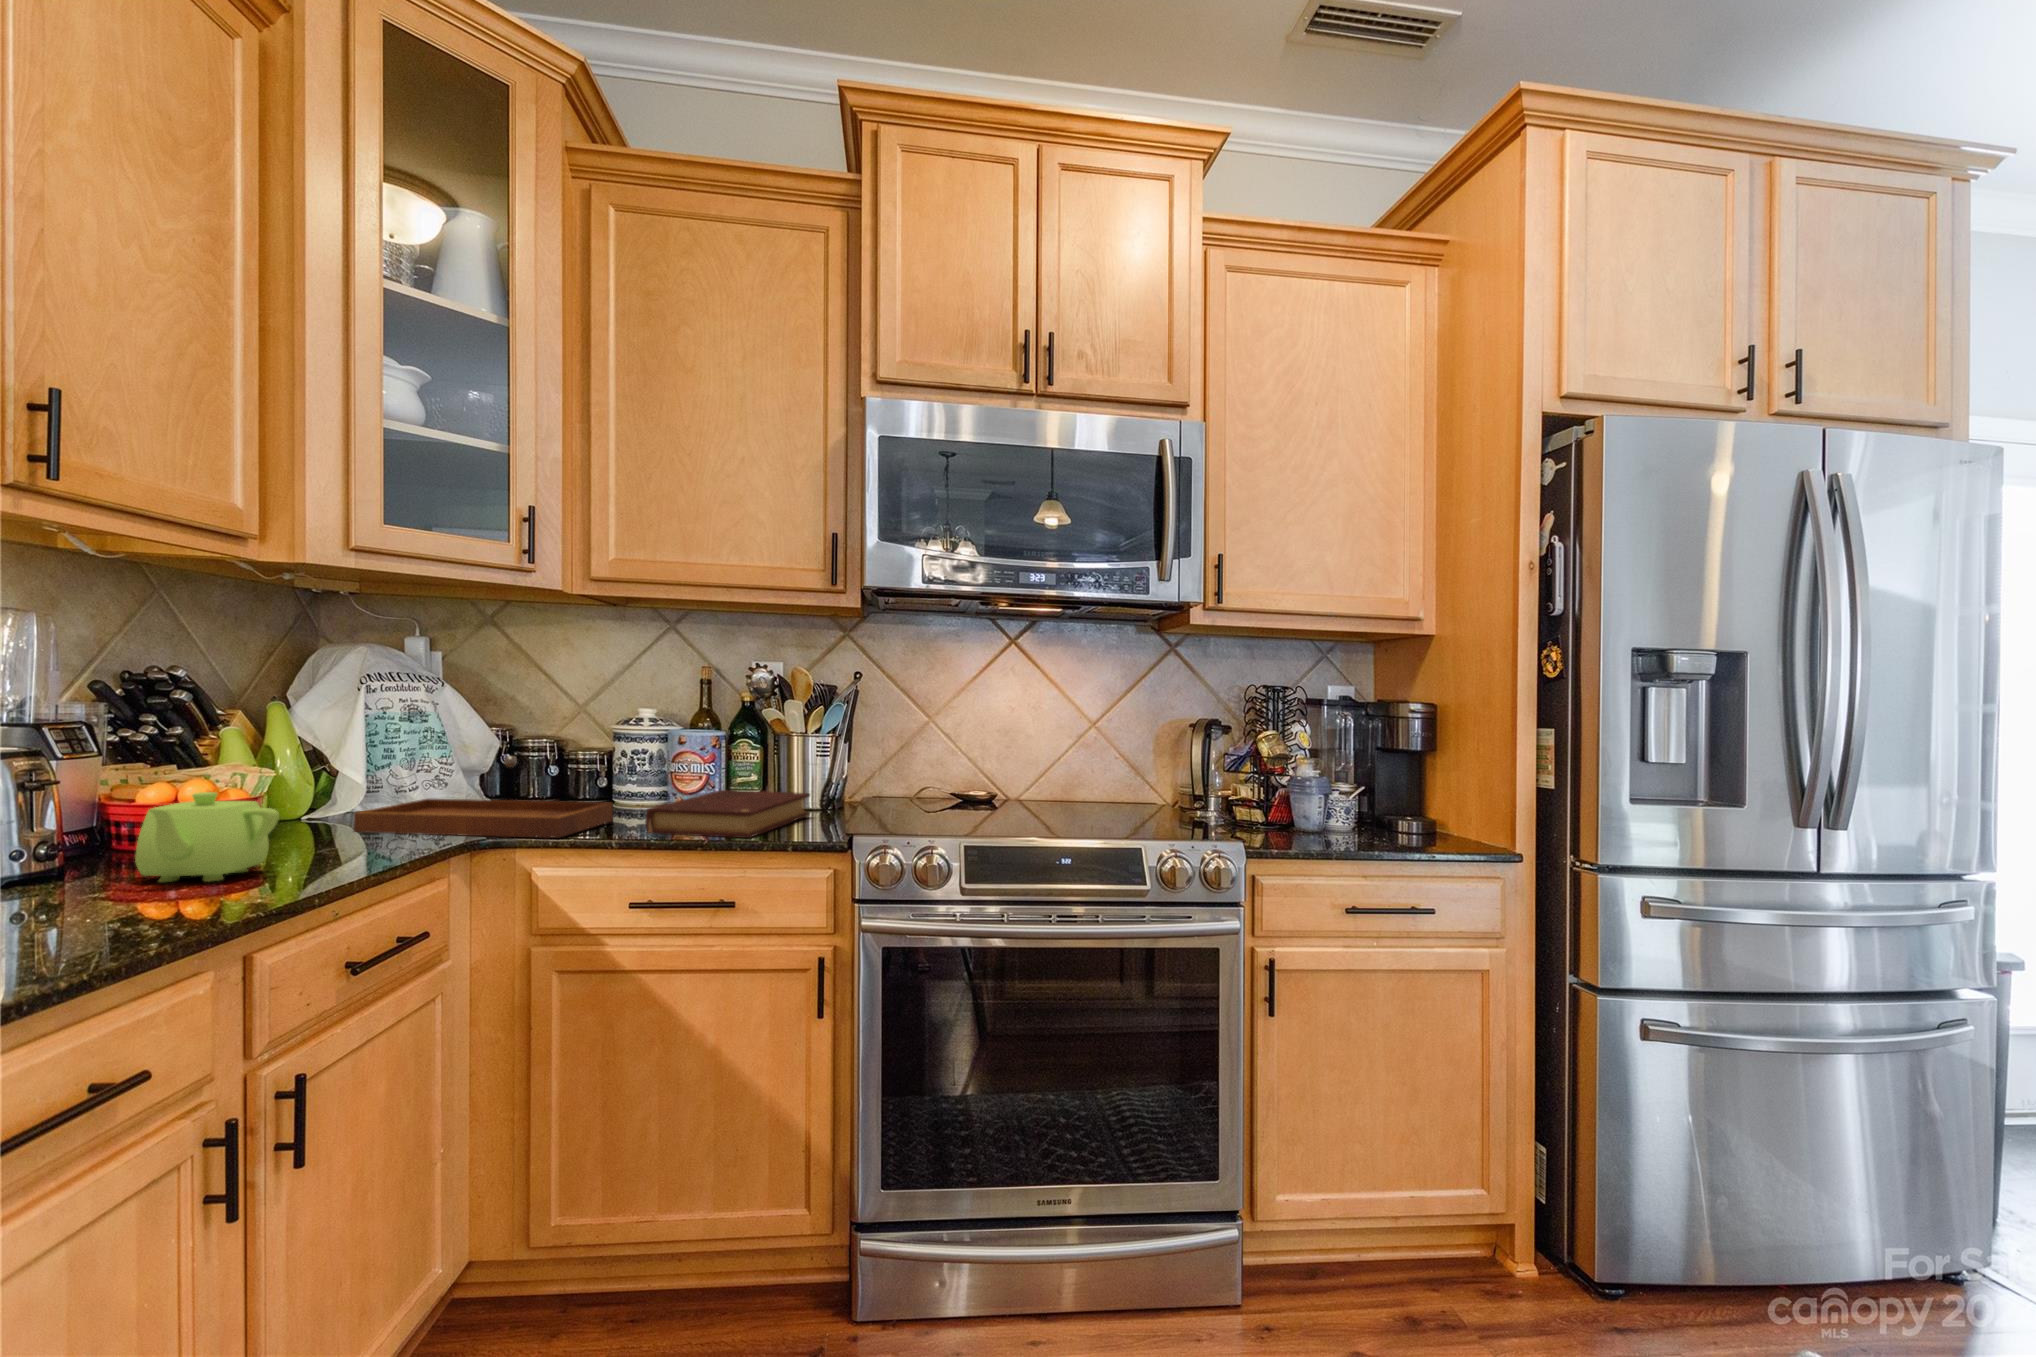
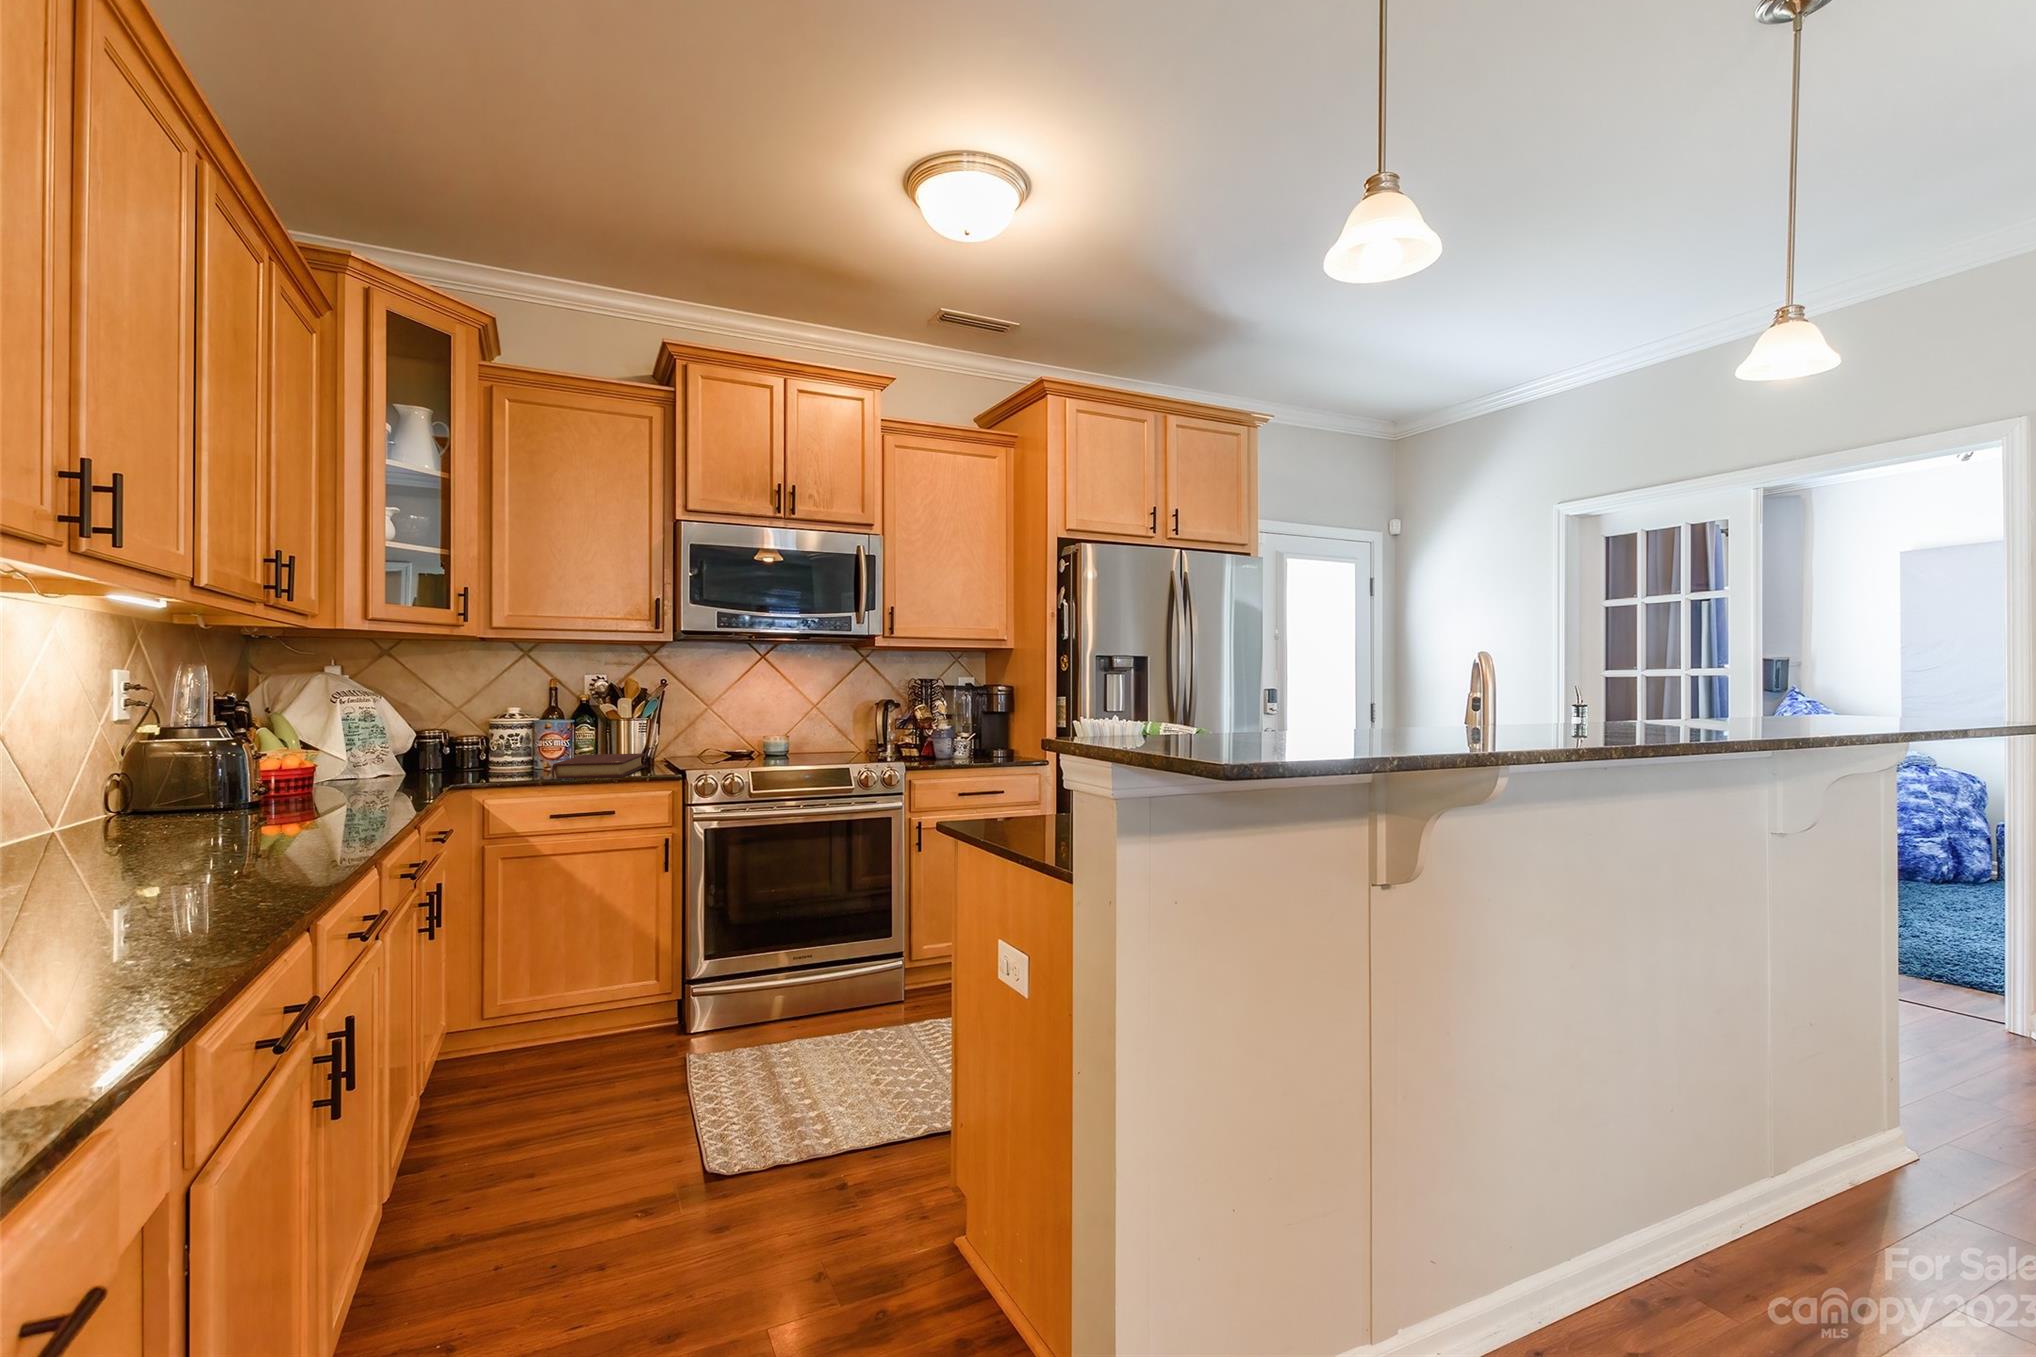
tray: present [353,756,613,838] -> none [354,737,521,788]
teapot: present [135,792,279,882] -> none [292,757,372,807]

